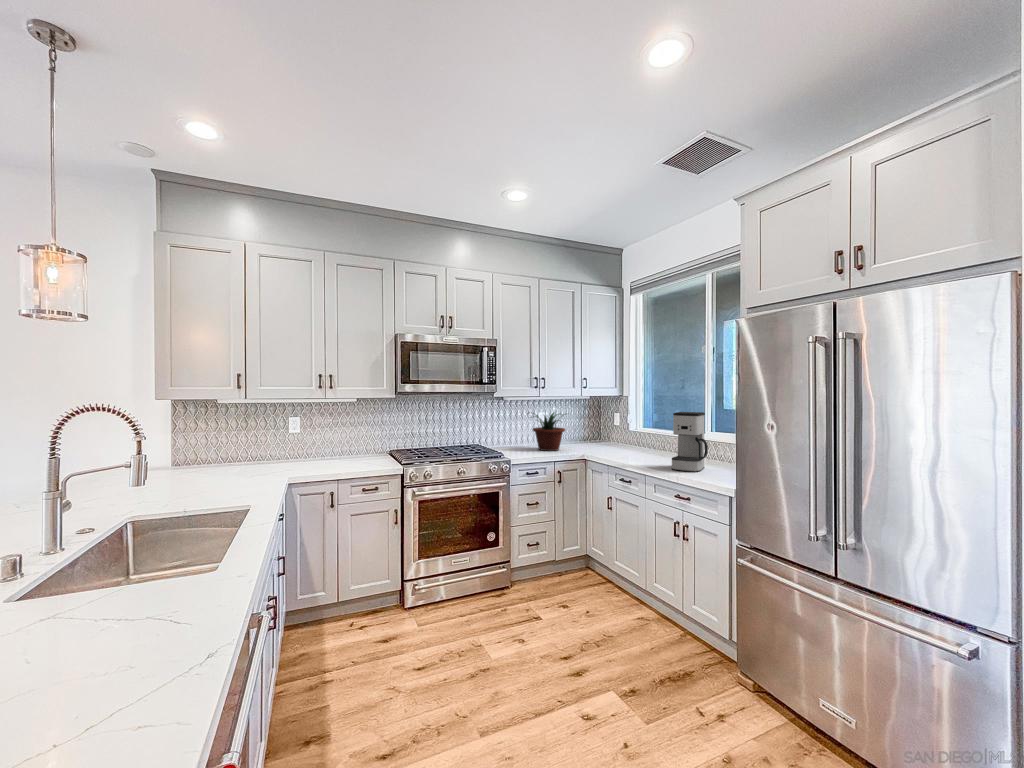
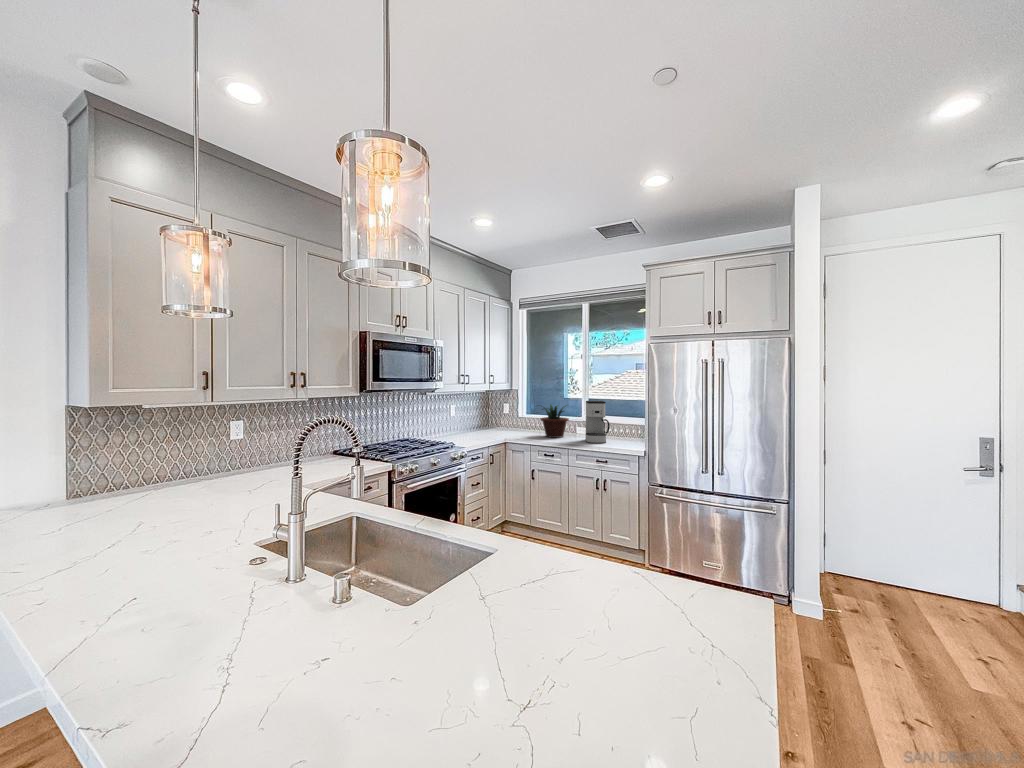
potted plant: present [533,413,565,451] -> present [541,405,569,438]

